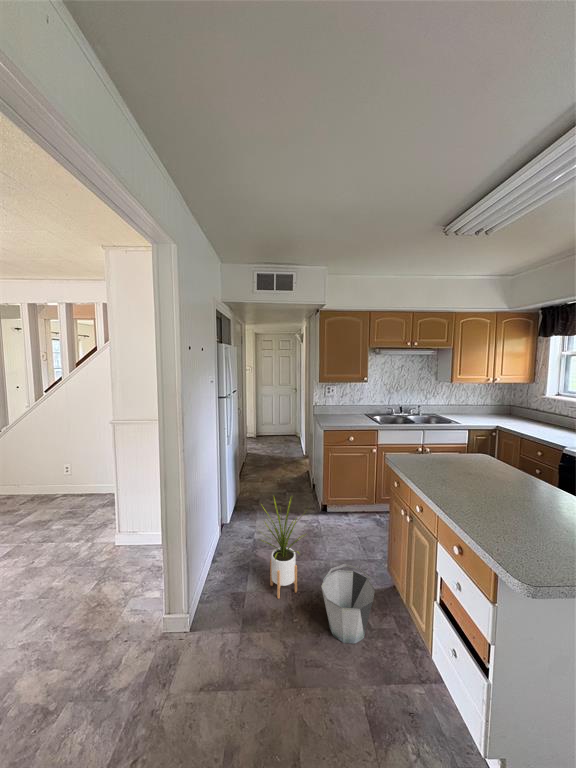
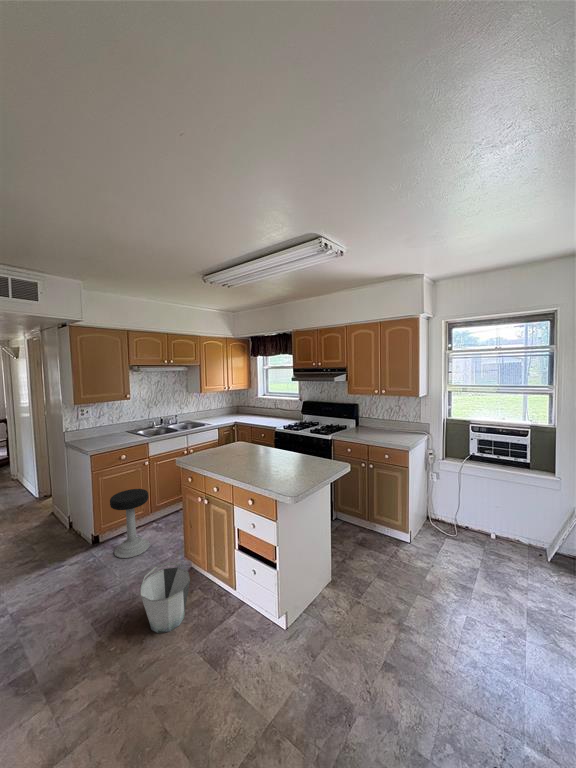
stool: none [332,472,367,540] -> present [110,489,150,558]
house plant: present [261,497,306,599] -> none [45,525,114,644]

